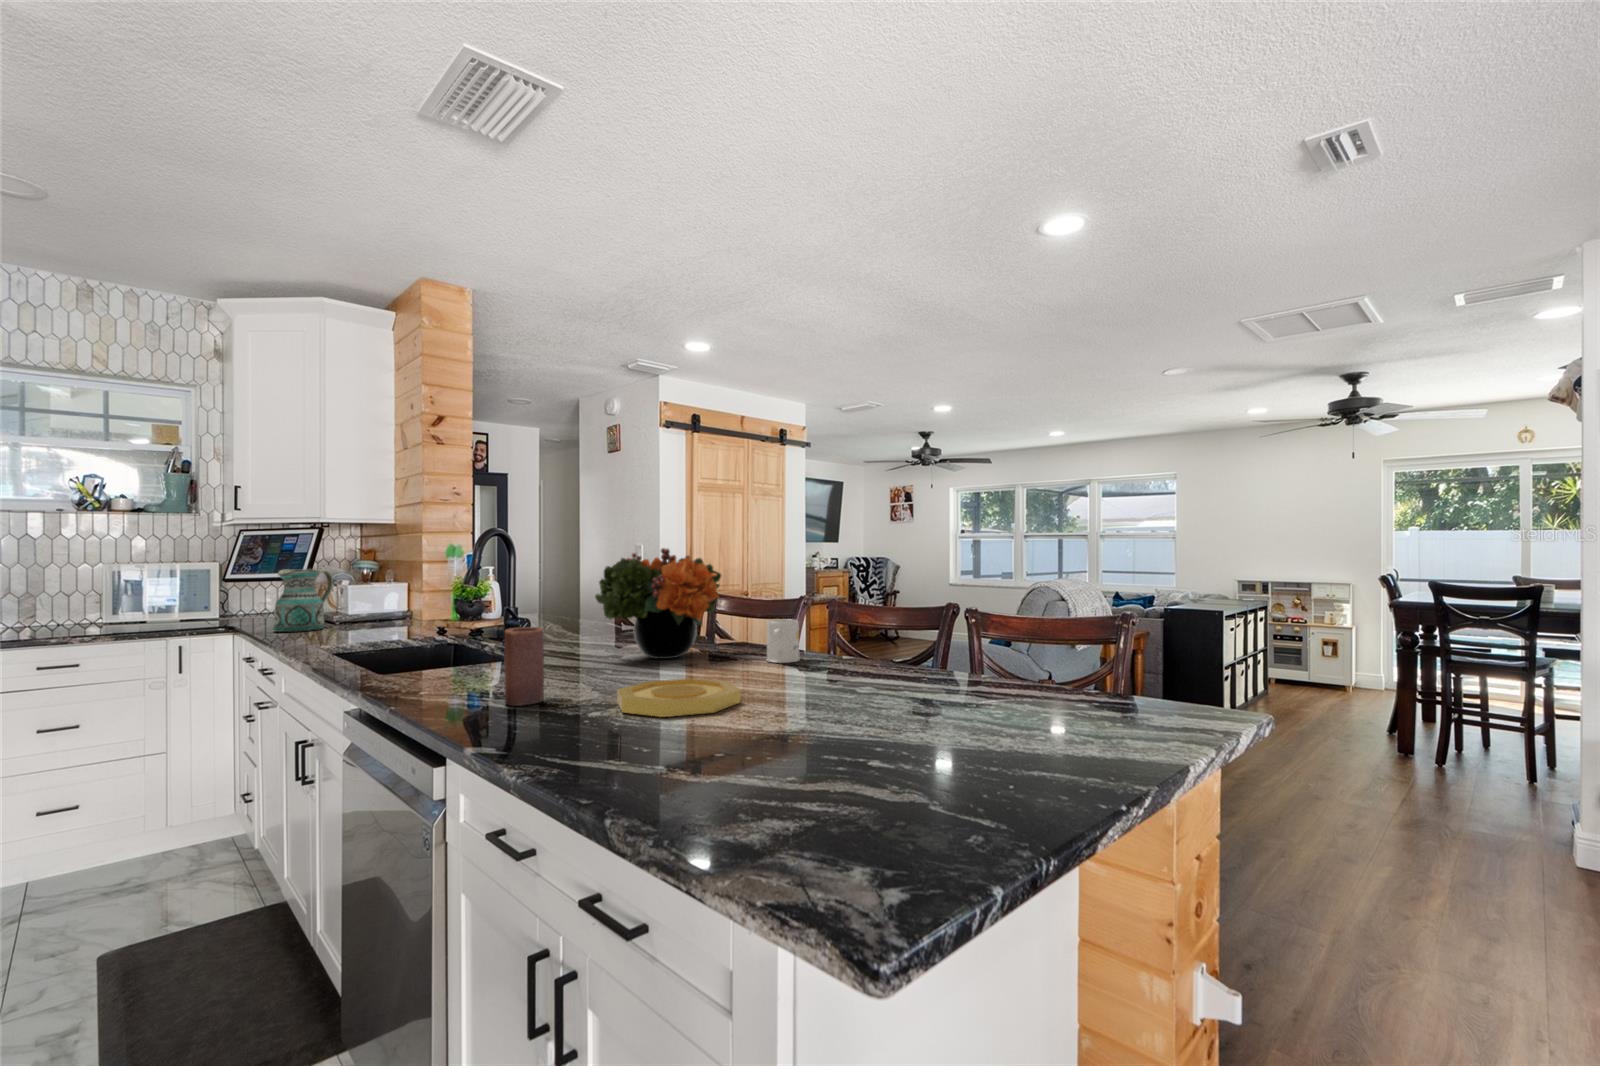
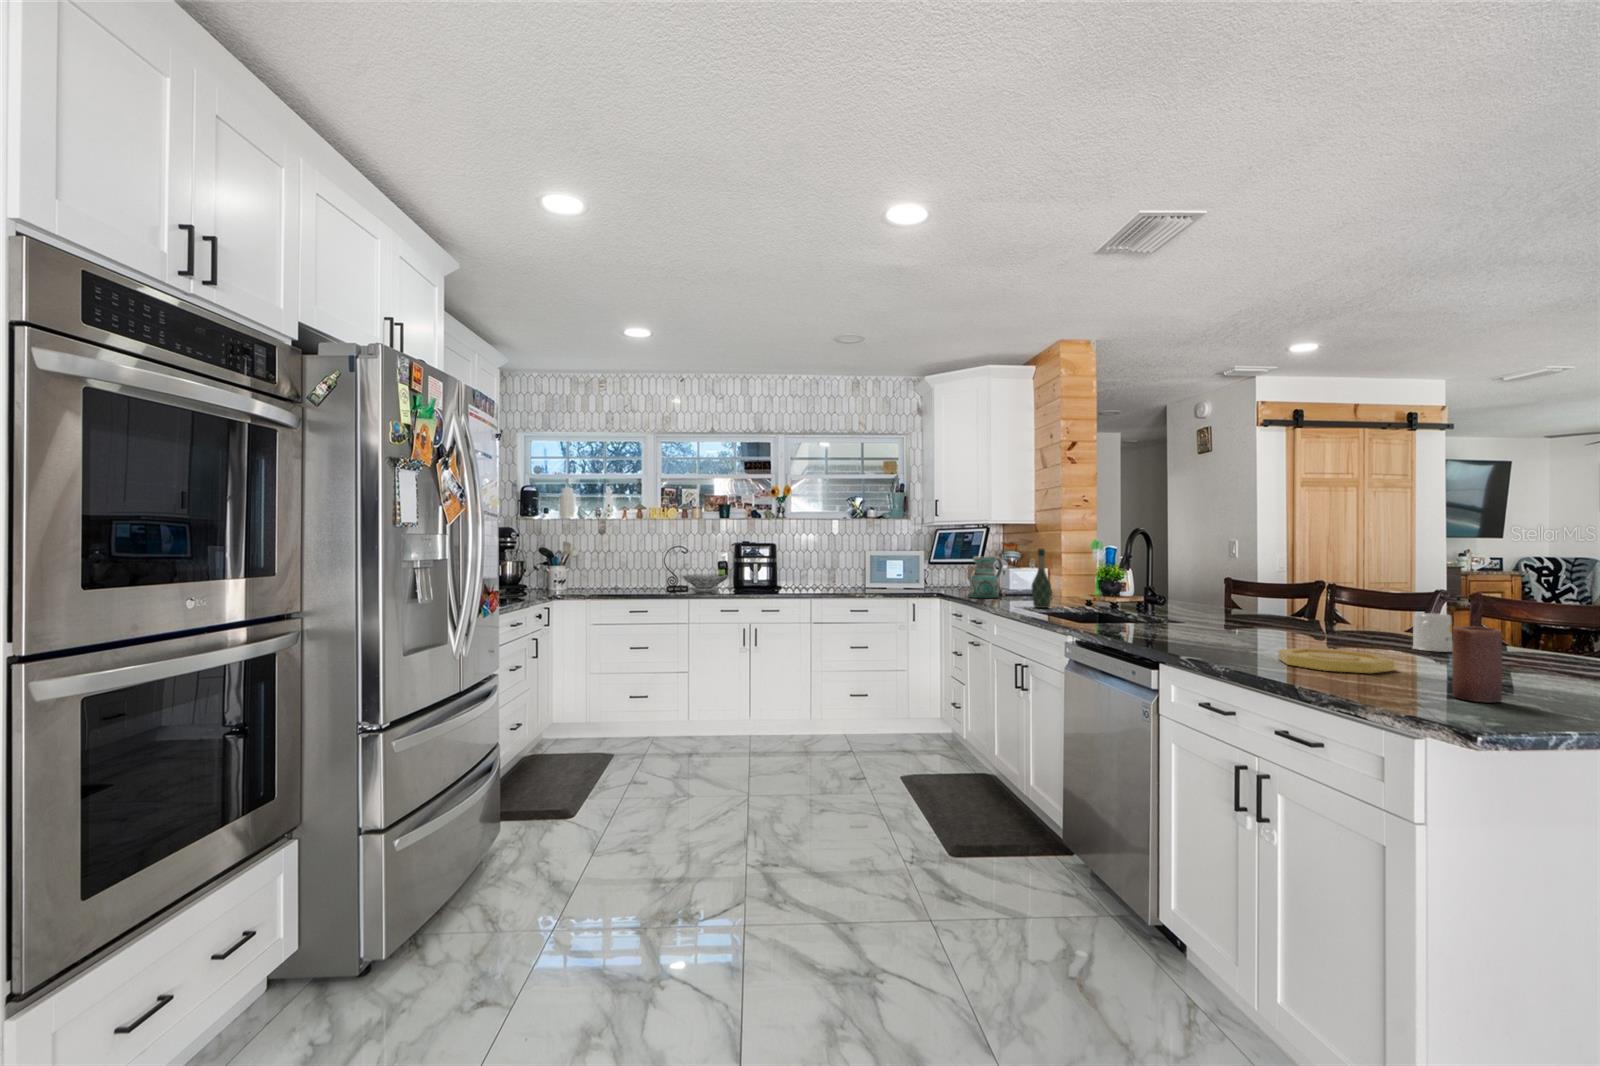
flower arrangement: present [595,548,721,659] -> none [1235,547,1360,638]
wine bottle: none [353,556,384,642] -> present [1032,549,1051,608]
candle: present [504,627,544,706] -> present [1452,626,1503,702]

